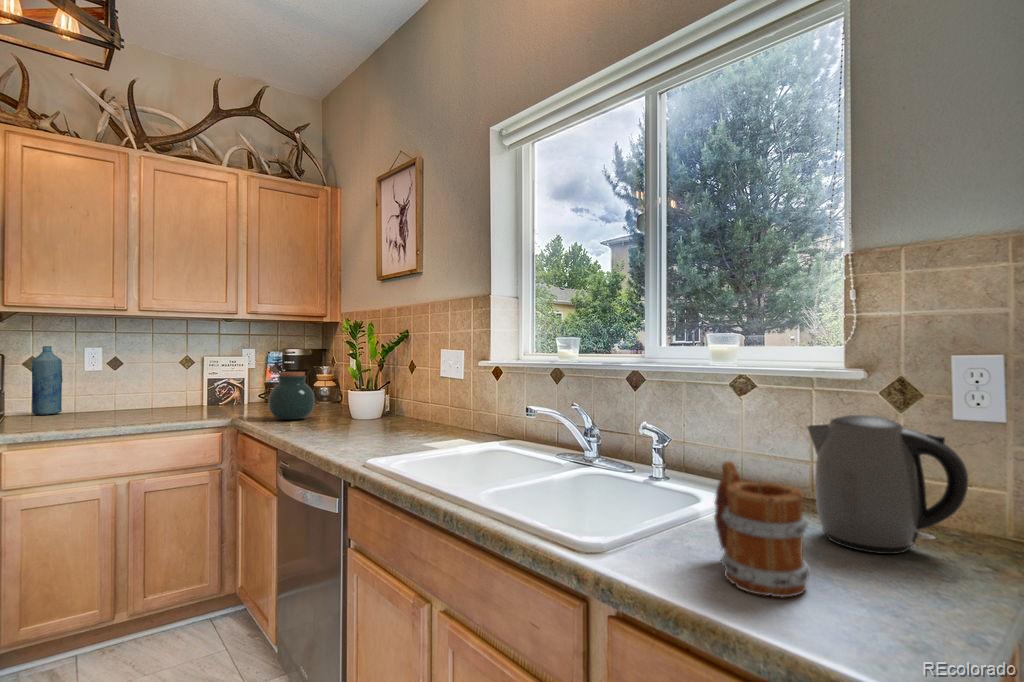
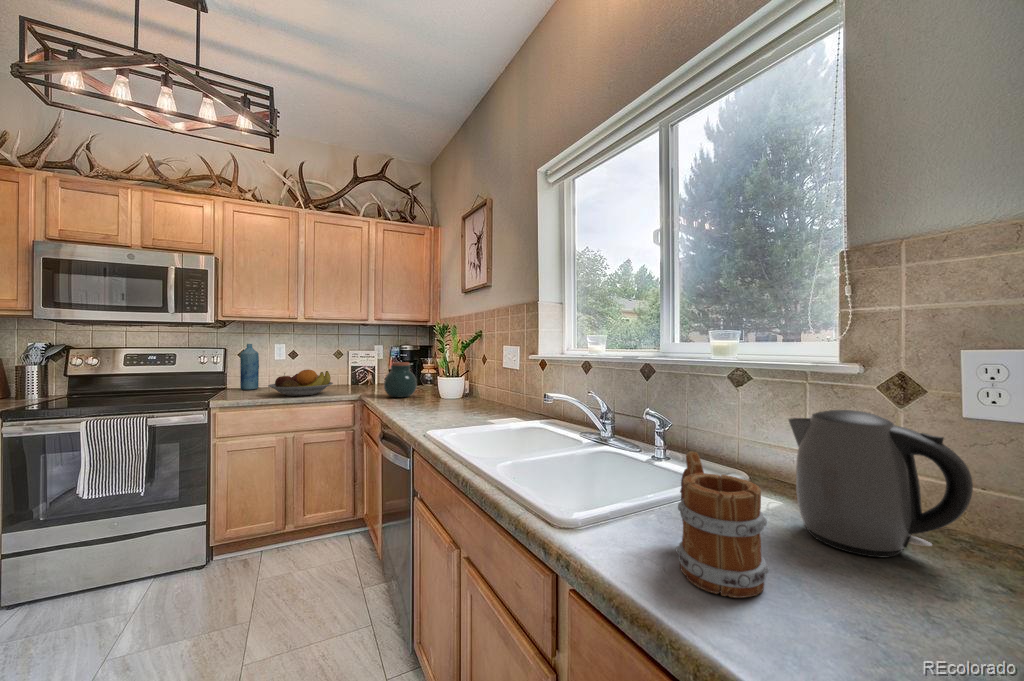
fruit bowl: none [86,383,187,421] -> present [268,370,333,396]

